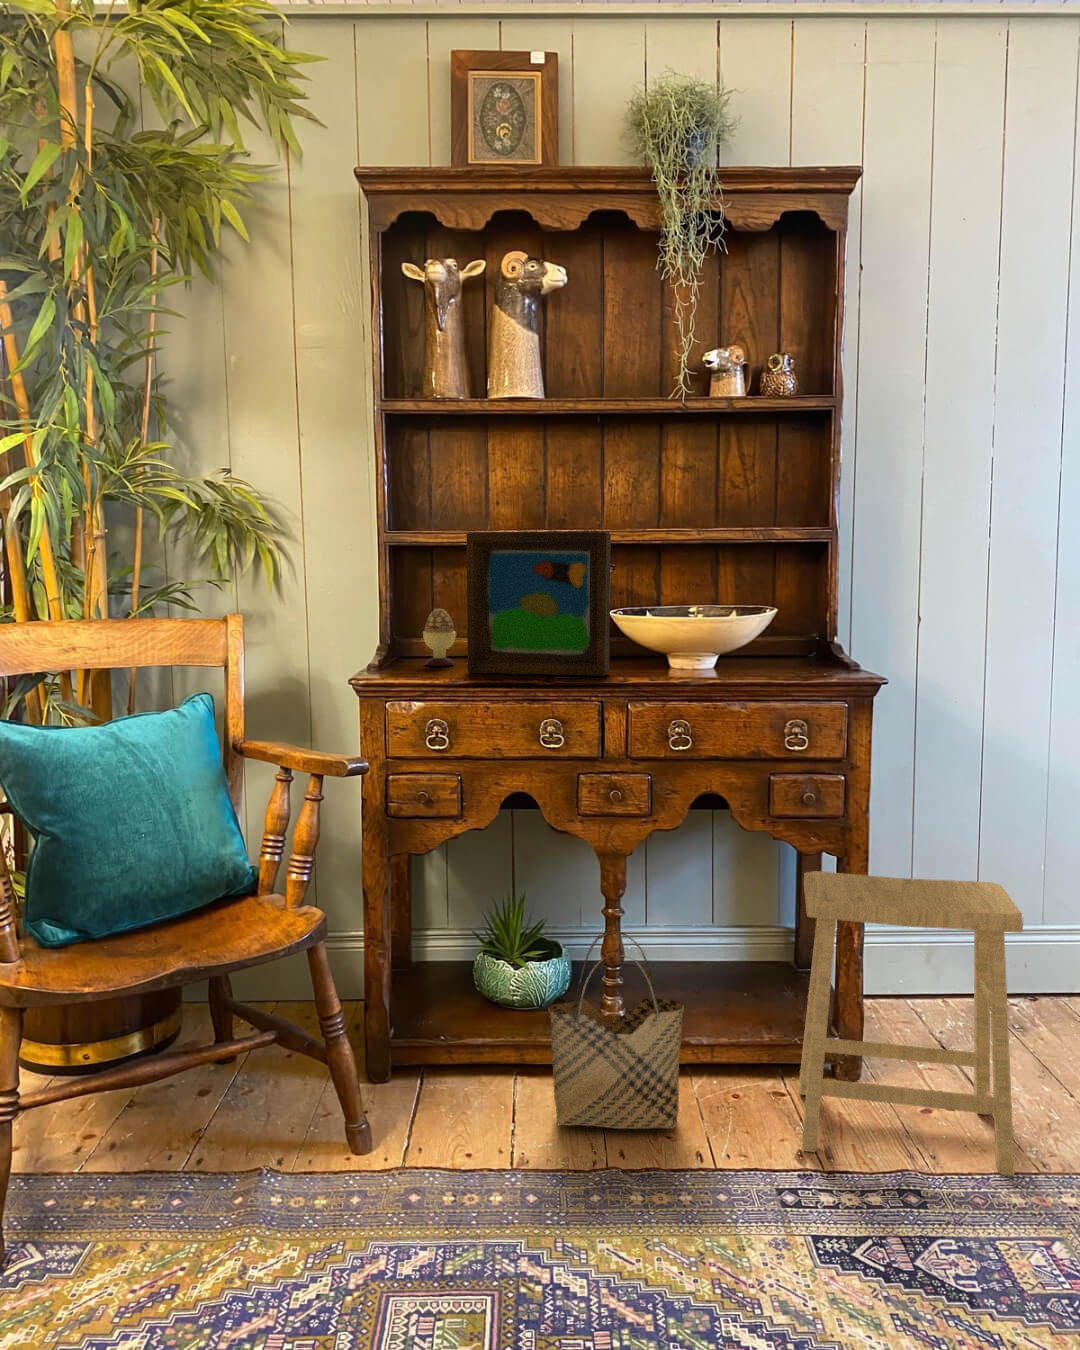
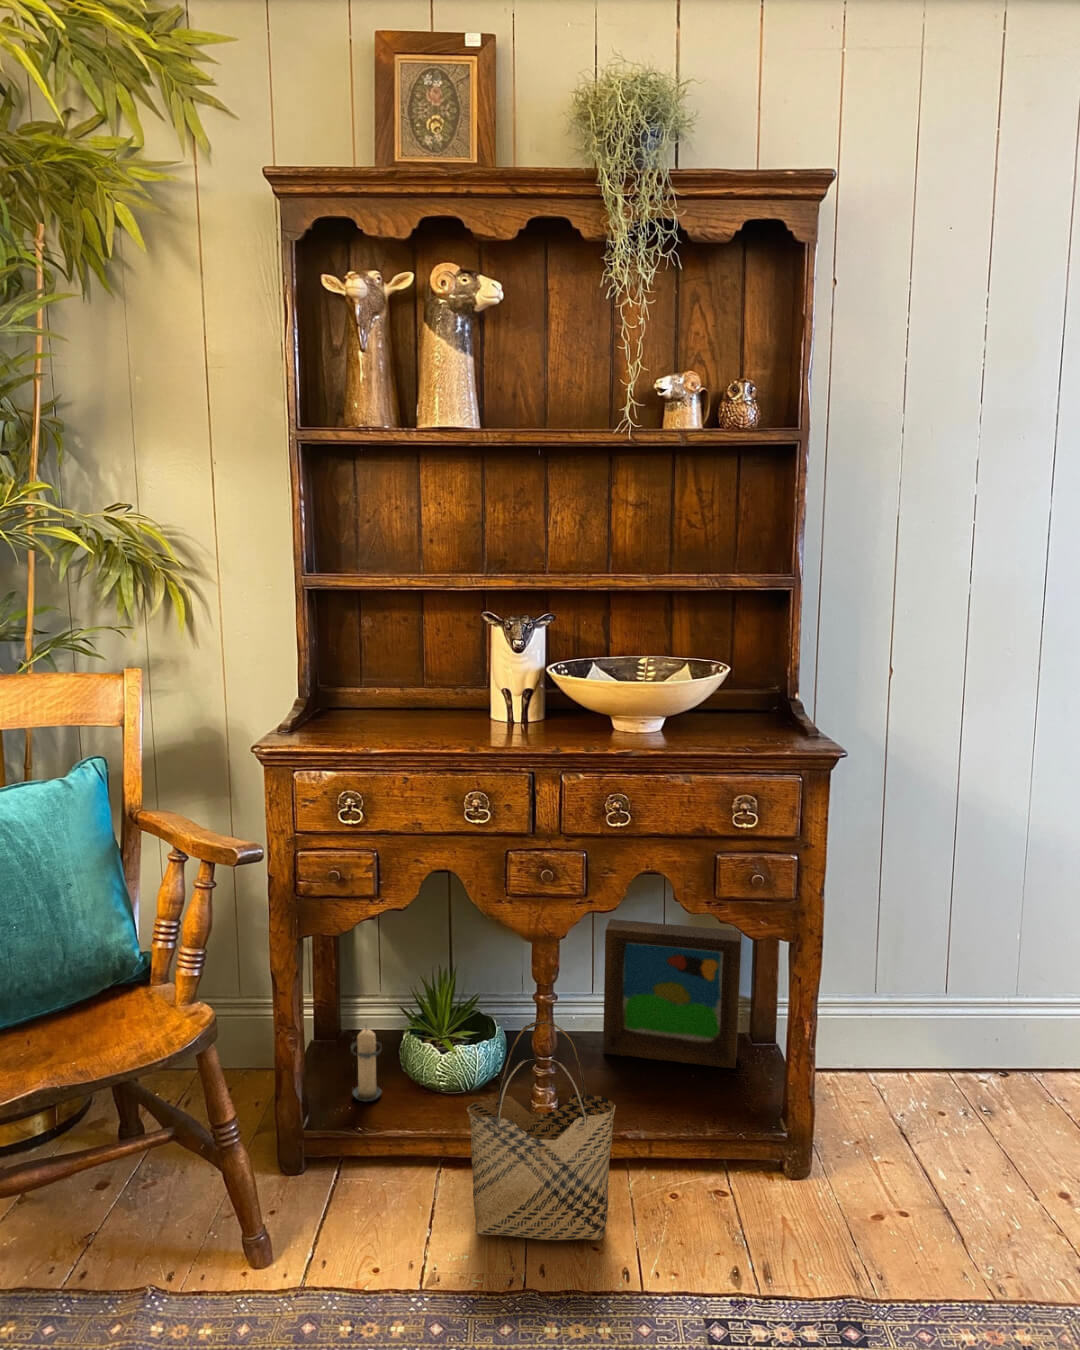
picture frame: present [466,532,611,676] -> present [603,919,742,1068]
decorative egg: present [423,609,456,666] -> none [343,658,379,722]
footstool: present [799,871,1023,1176] -> none [738,959,981,1305]
candle: none [429,946,463,1019] -> present [351,1028,382,1102]

